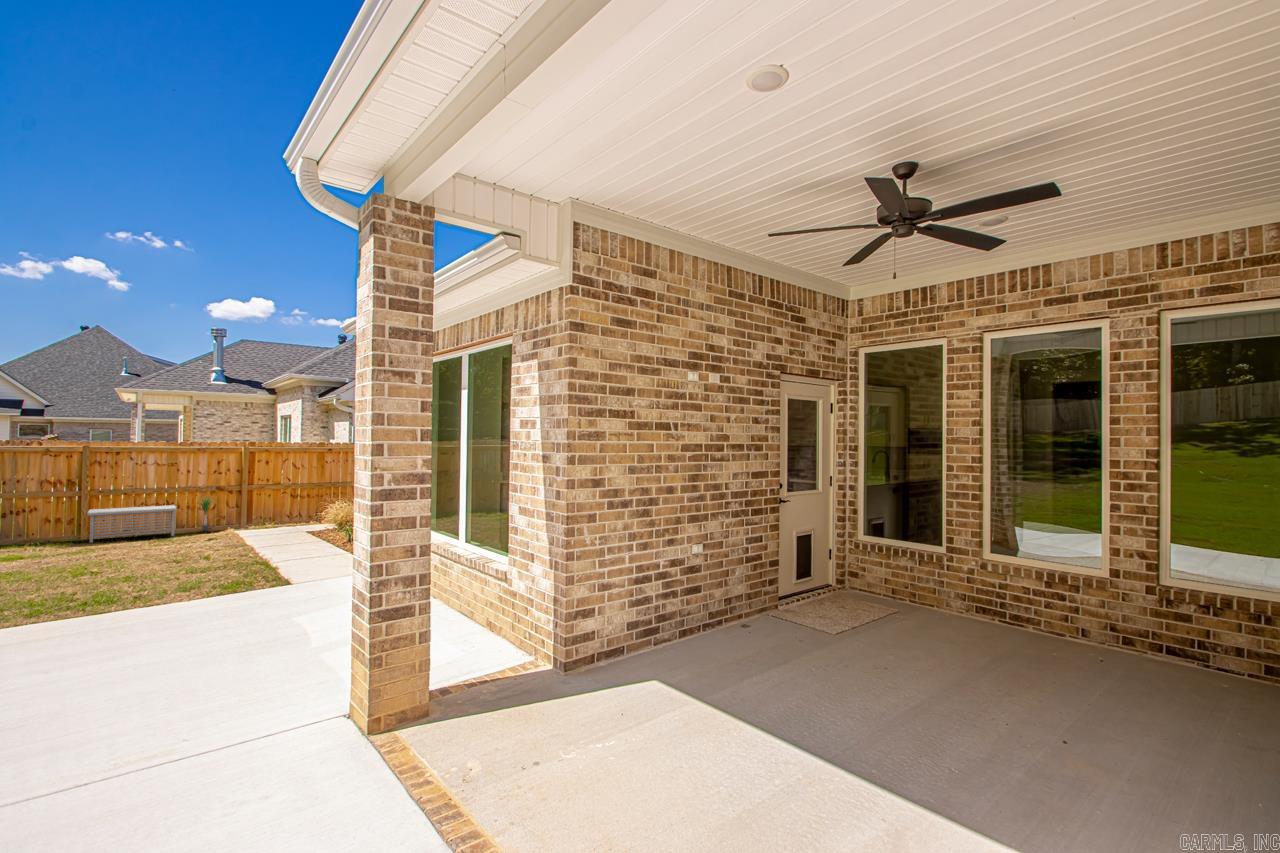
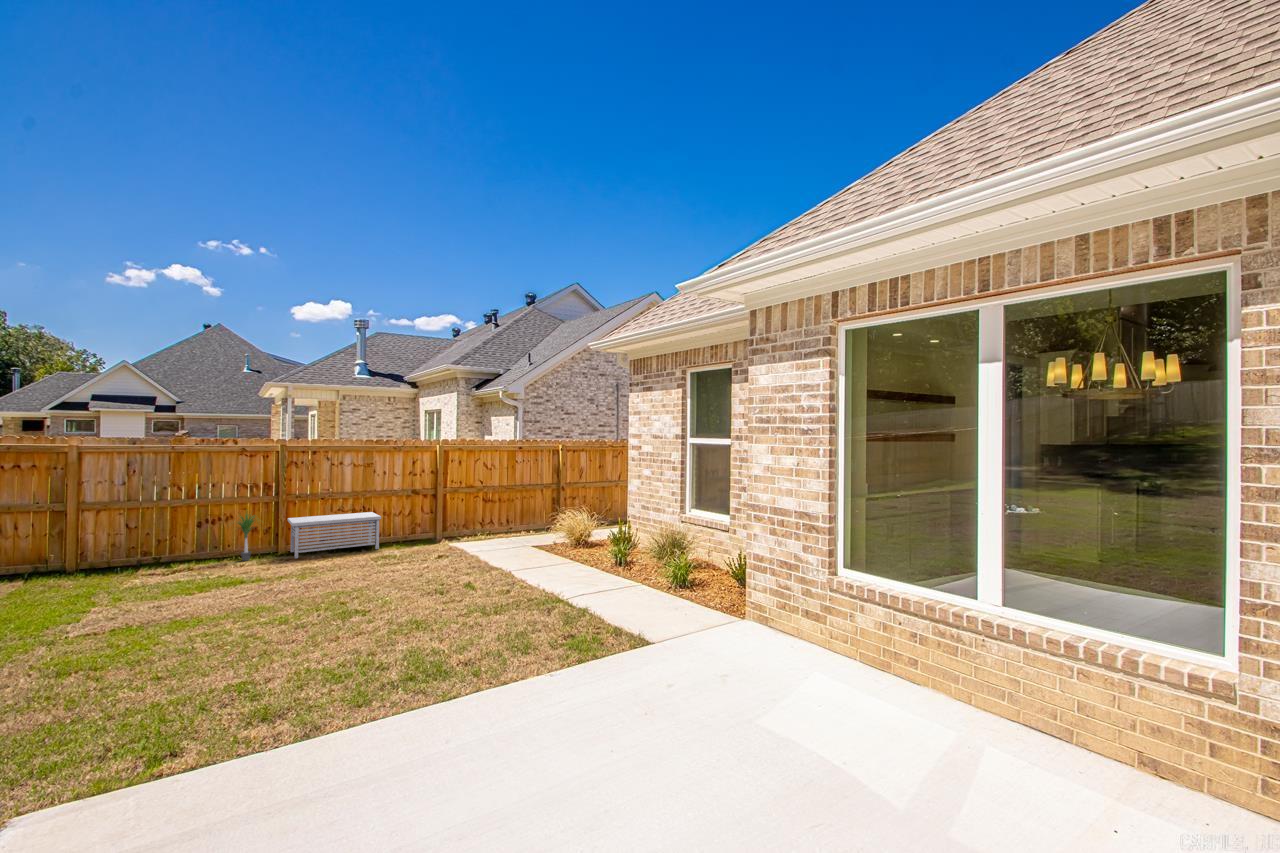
potted plant: present [200,497,212,531] -> present [238,514,255,561]

